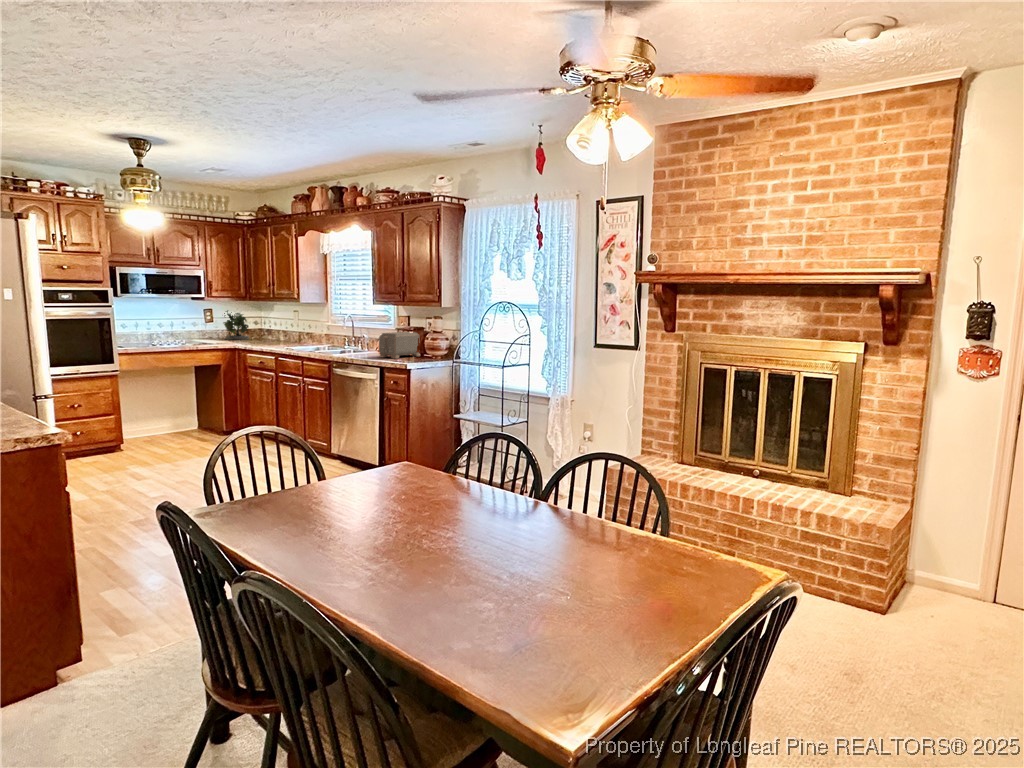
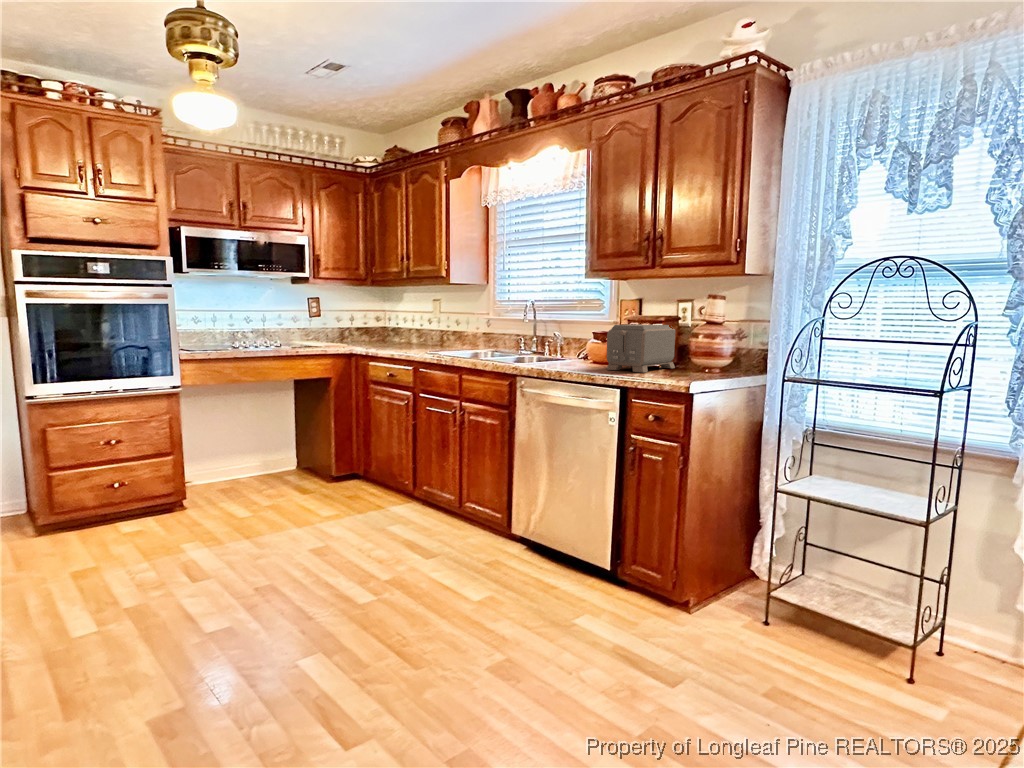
potted plant: present [224,310,249,340] -> none [332,297,370,342]

